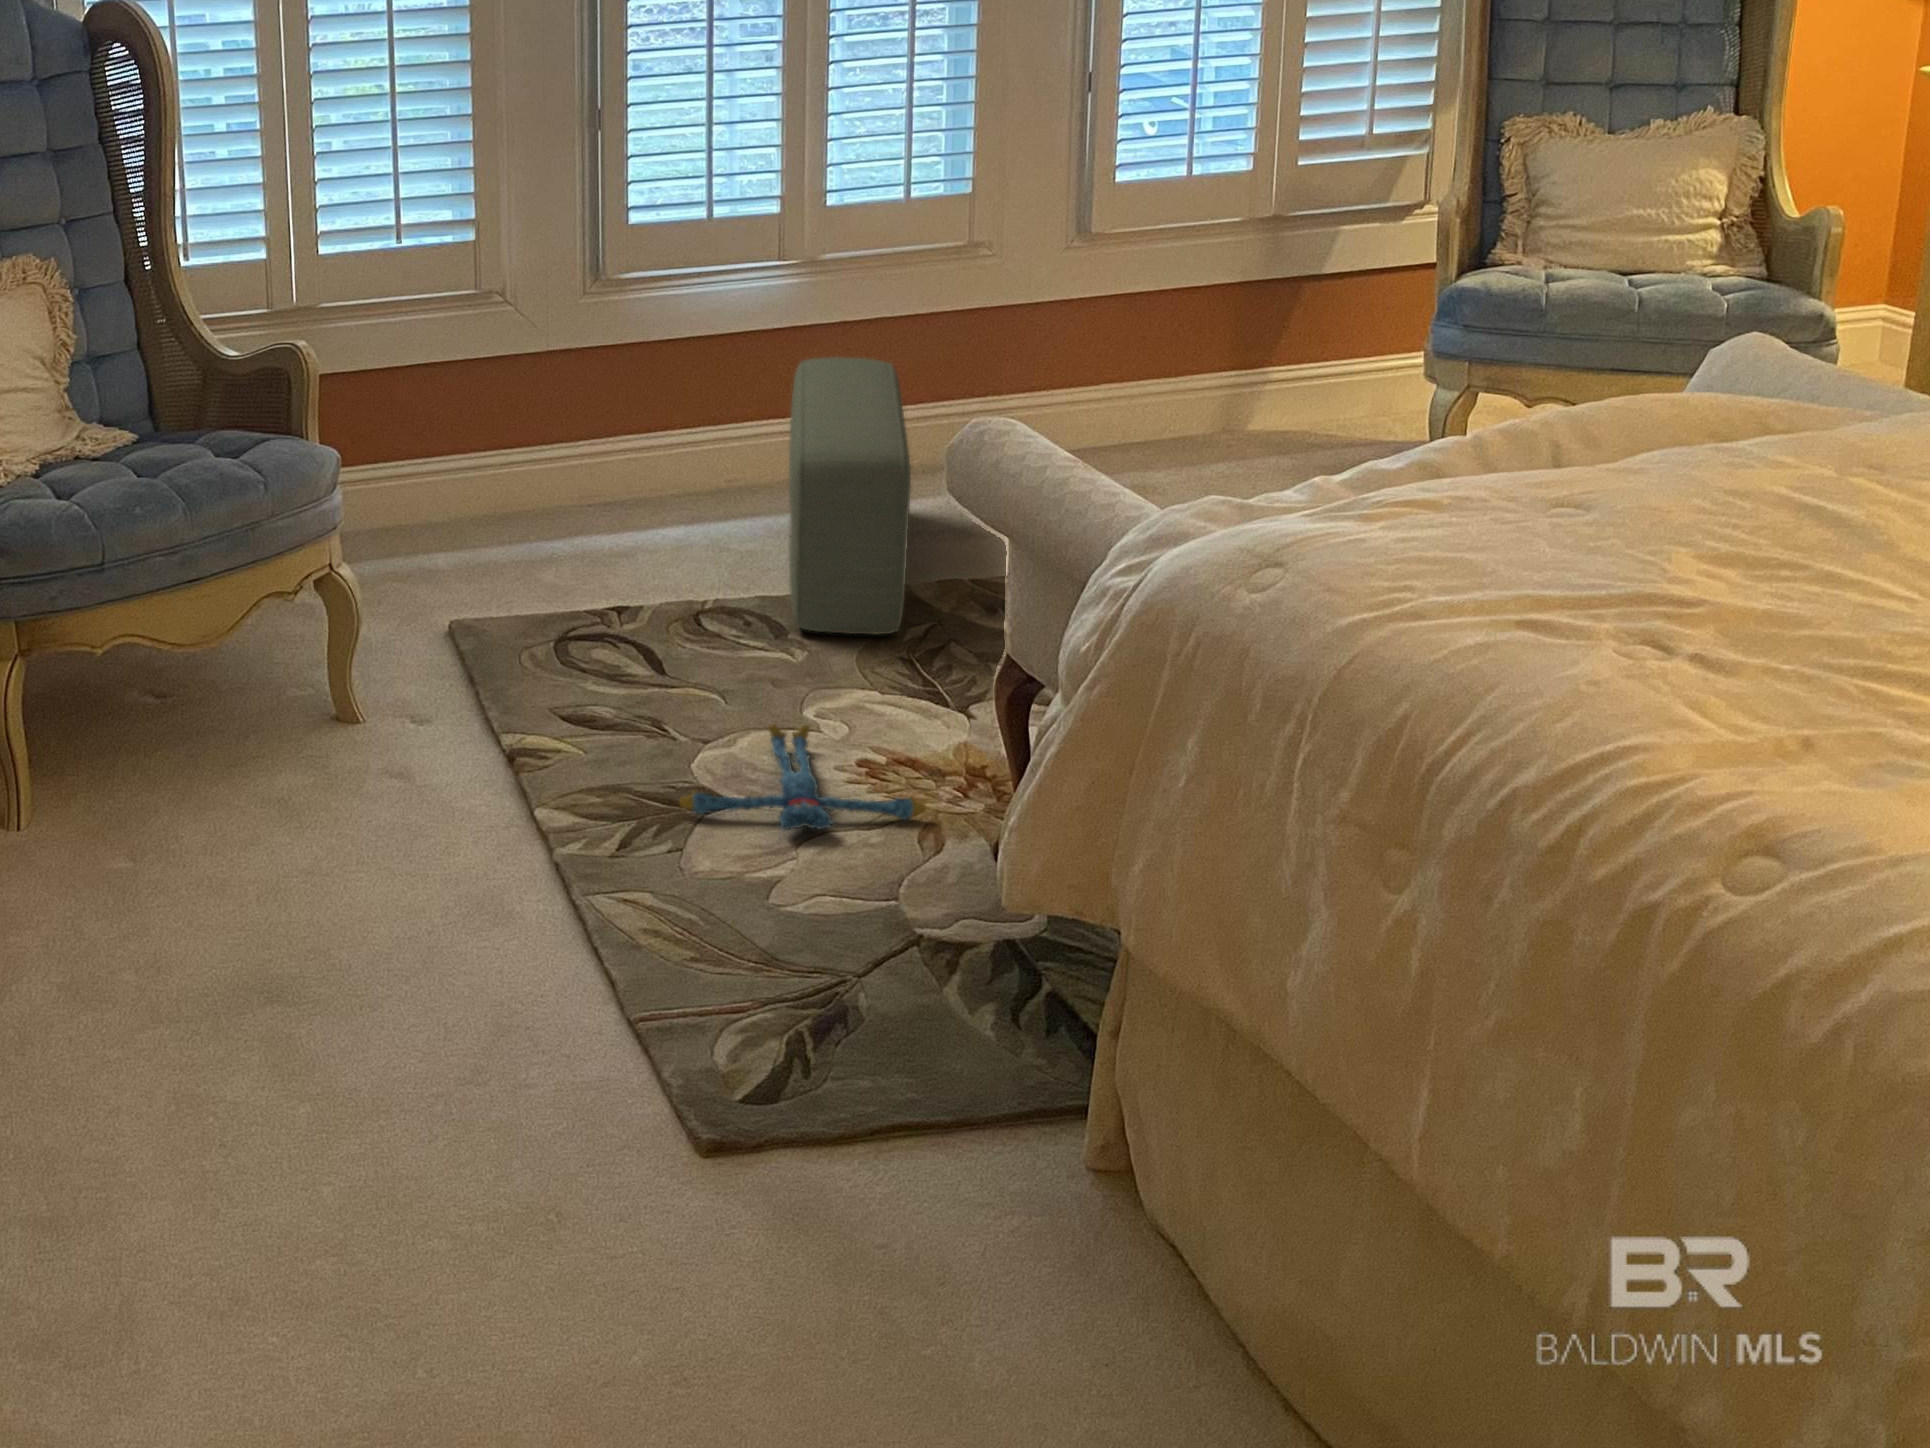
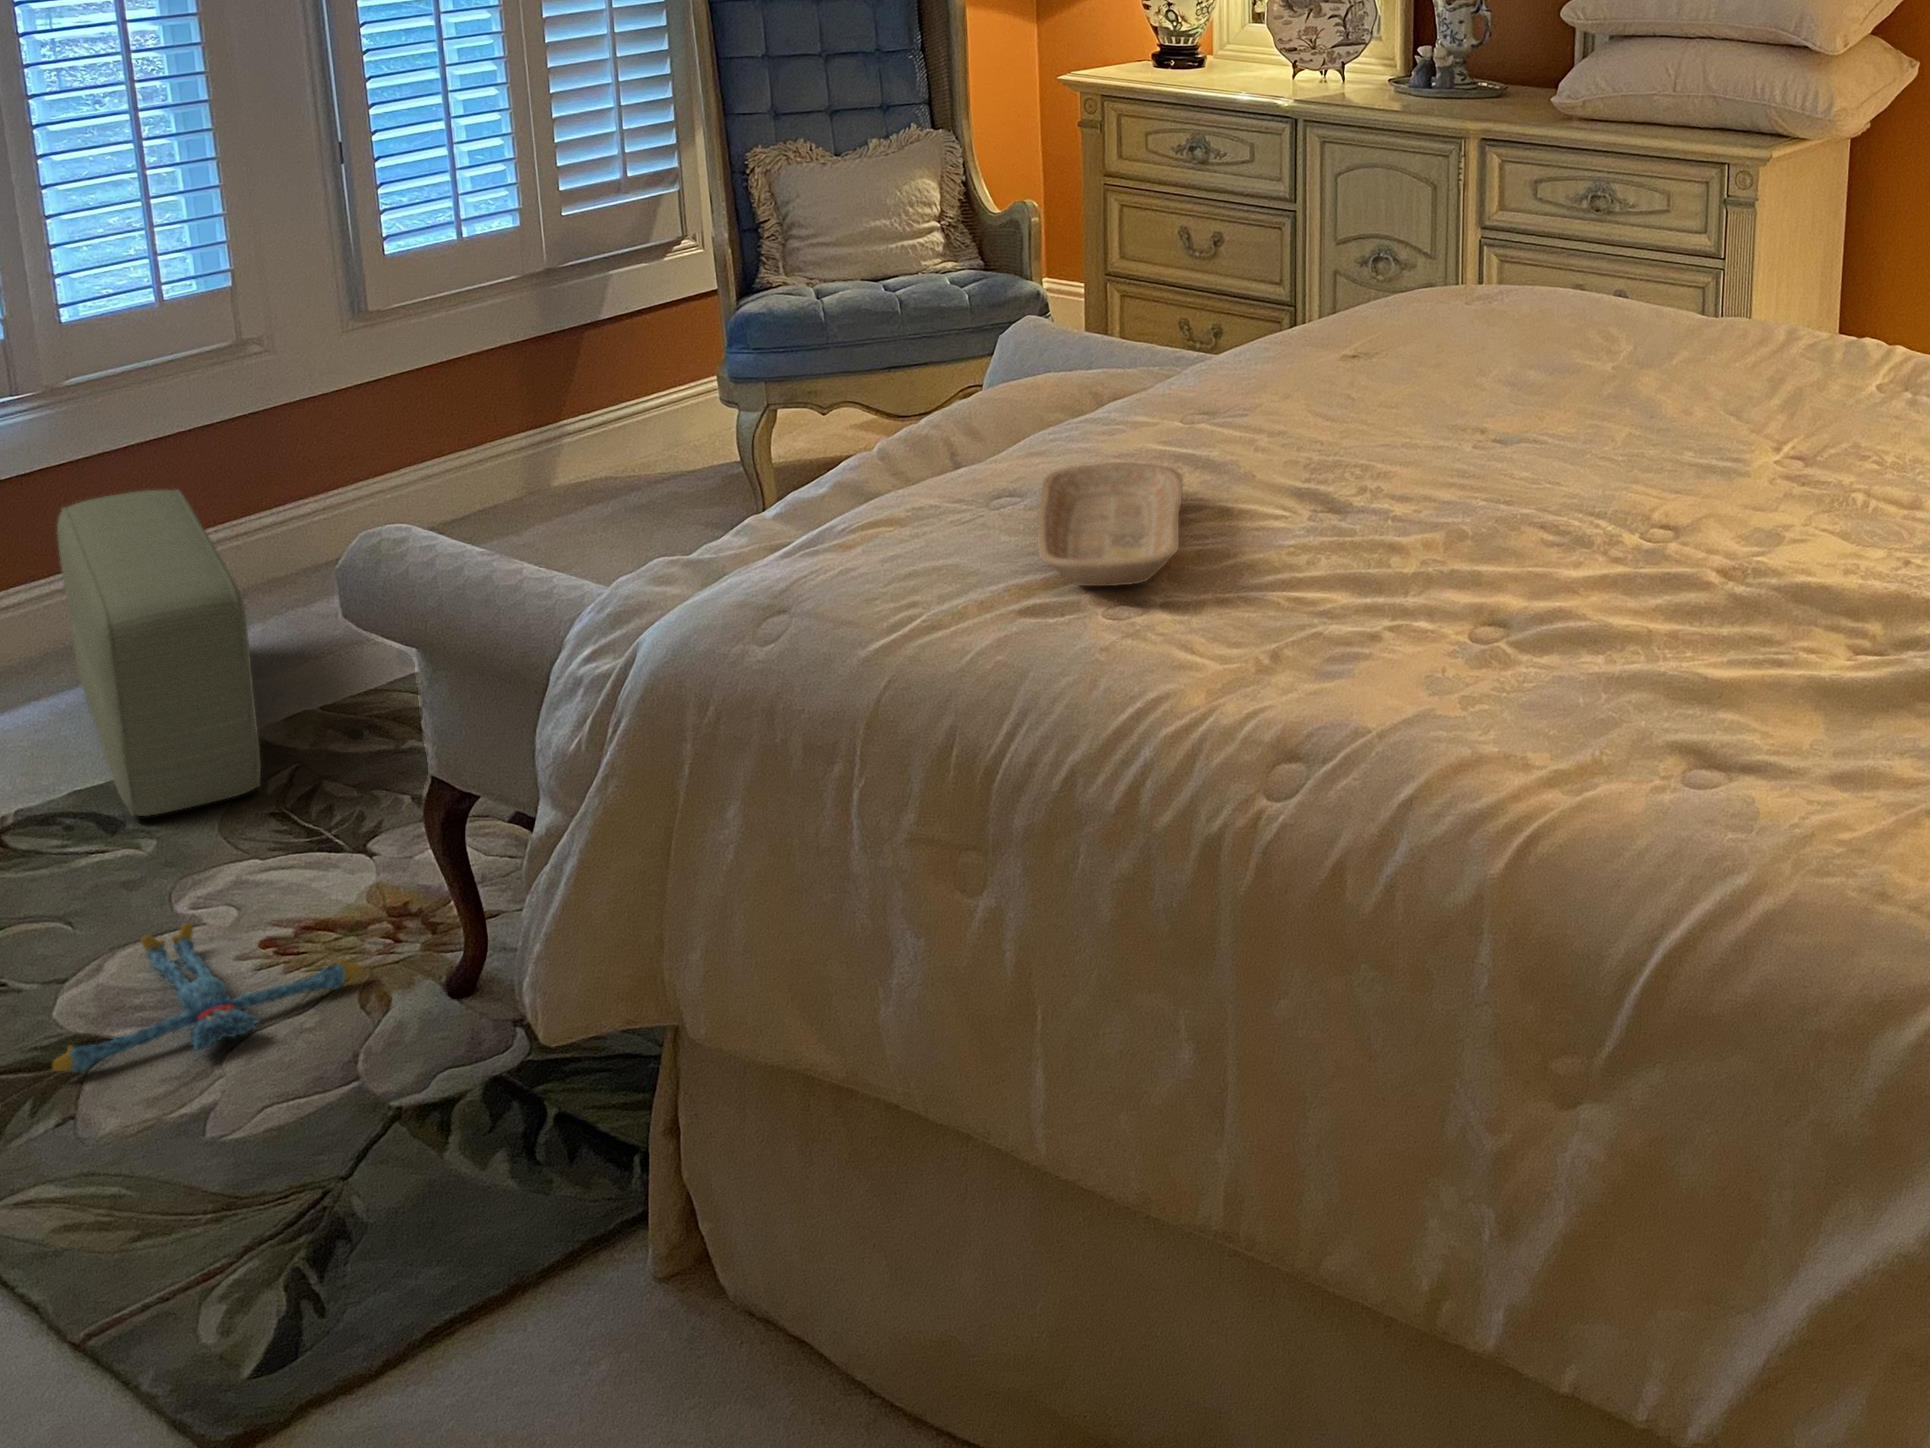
tray: none [1600,497,1838,641] -> present [1037,462,1183,586]

